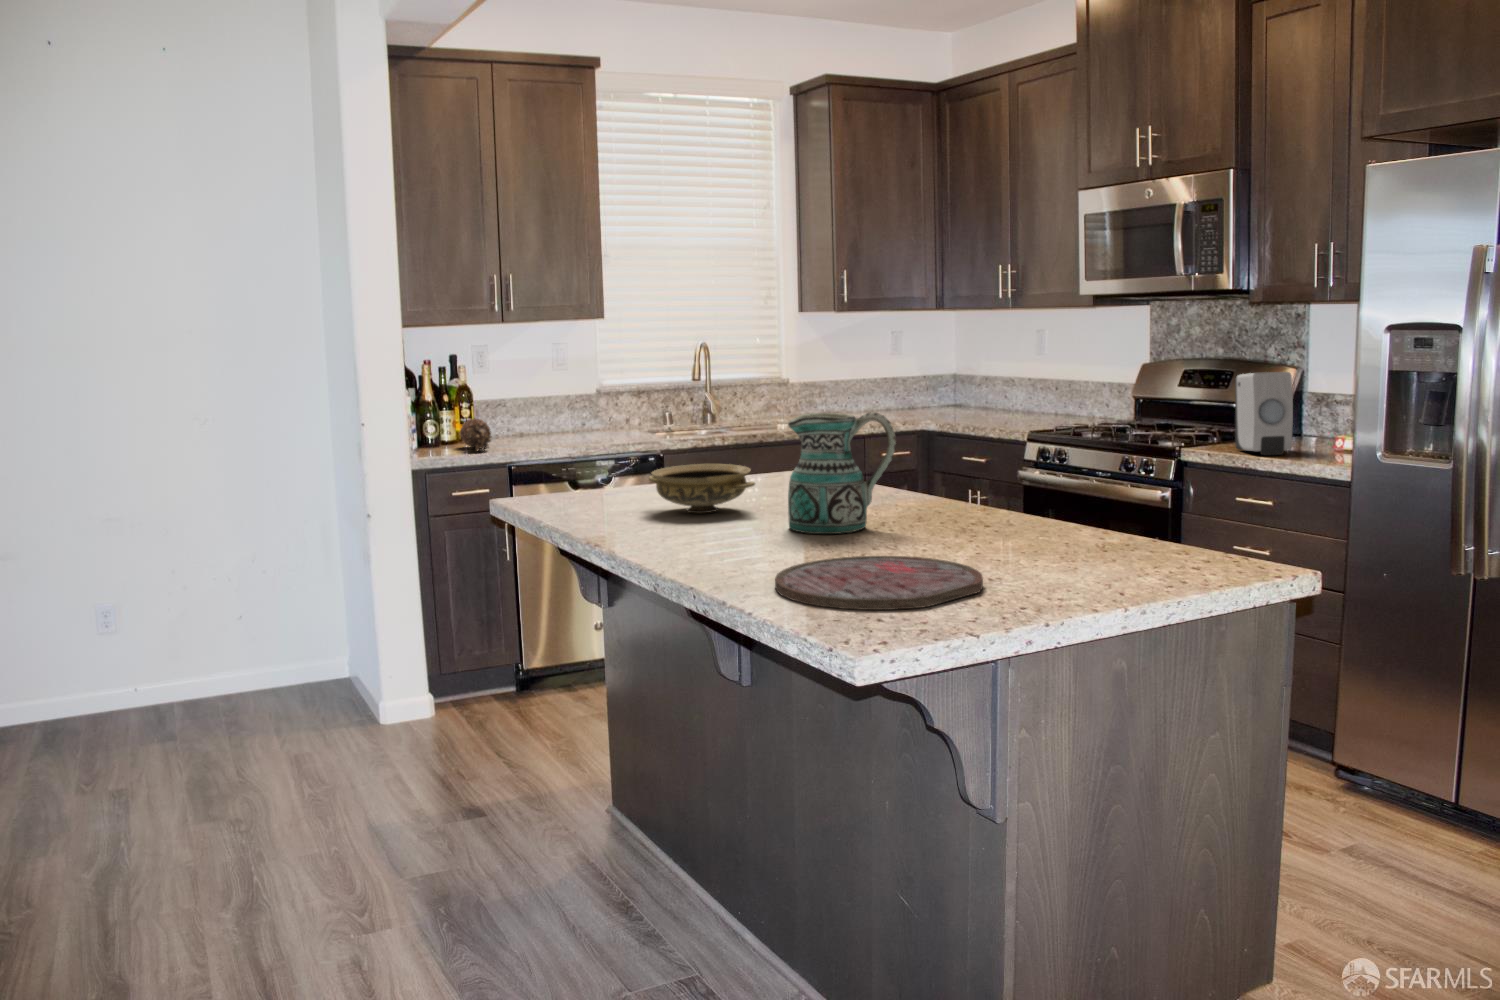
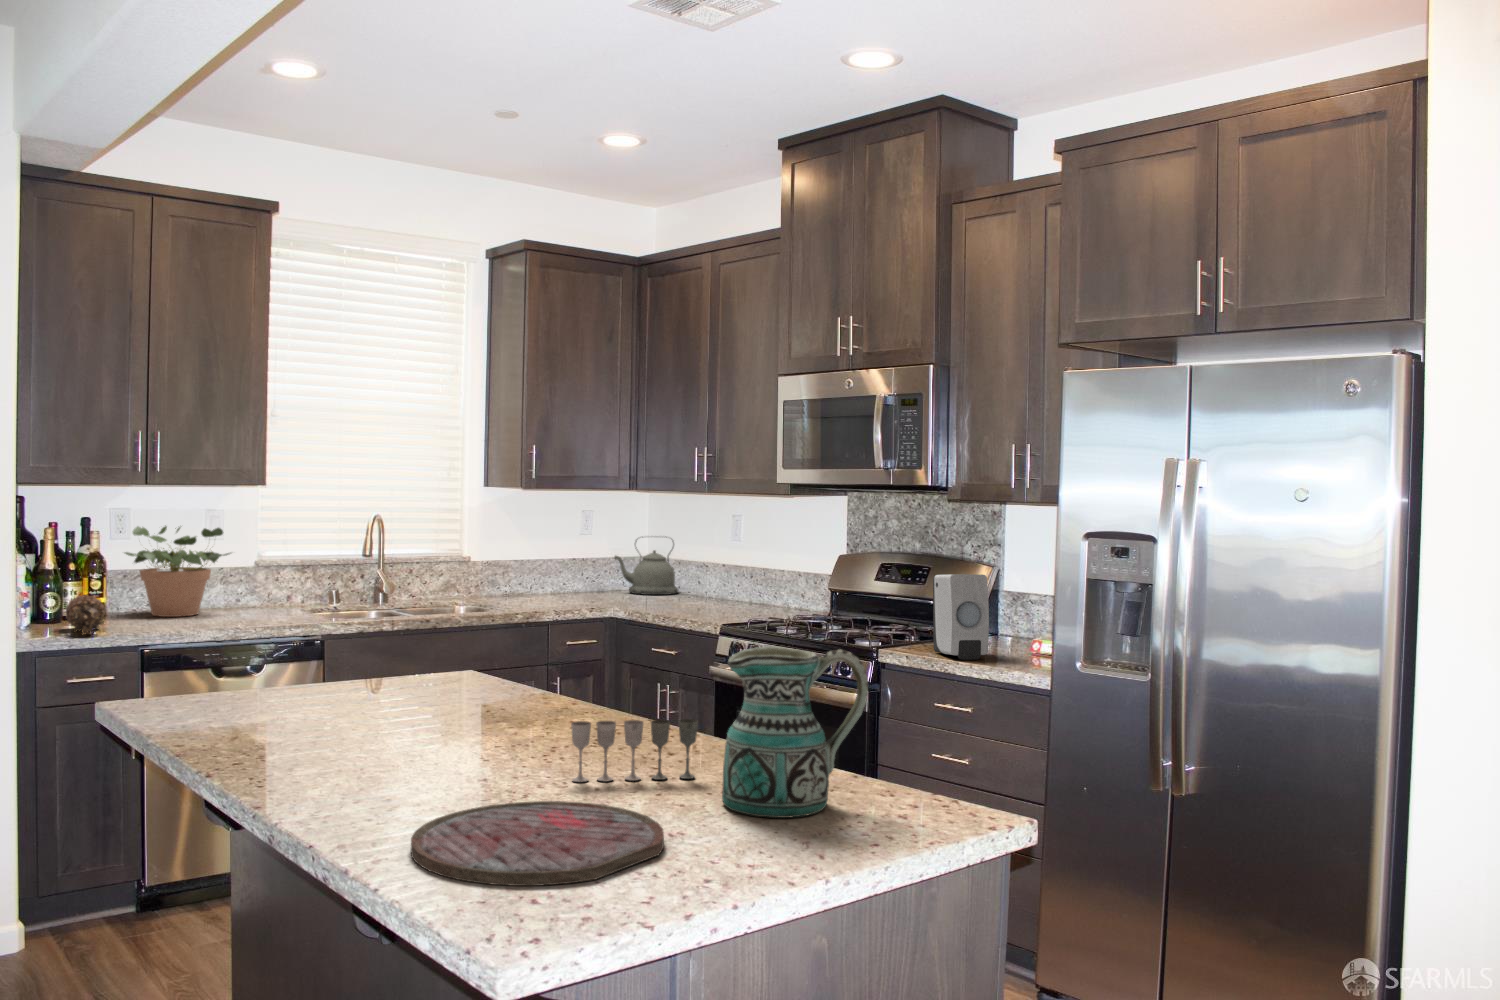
kettle: none [919,355,981,411] -> present [615,541,678,595]
potted plant: none [497,358,589,437] -> present [125,526,230,617]
ceramic pitcher: present [788,412,896,534] -> present [722,647,868,818]
ceramic bowl: present [649,464,755,513] -> none [280,670,409,732]
wine glass: none [897,493,1008,546] -> present [571,719,698,782]

